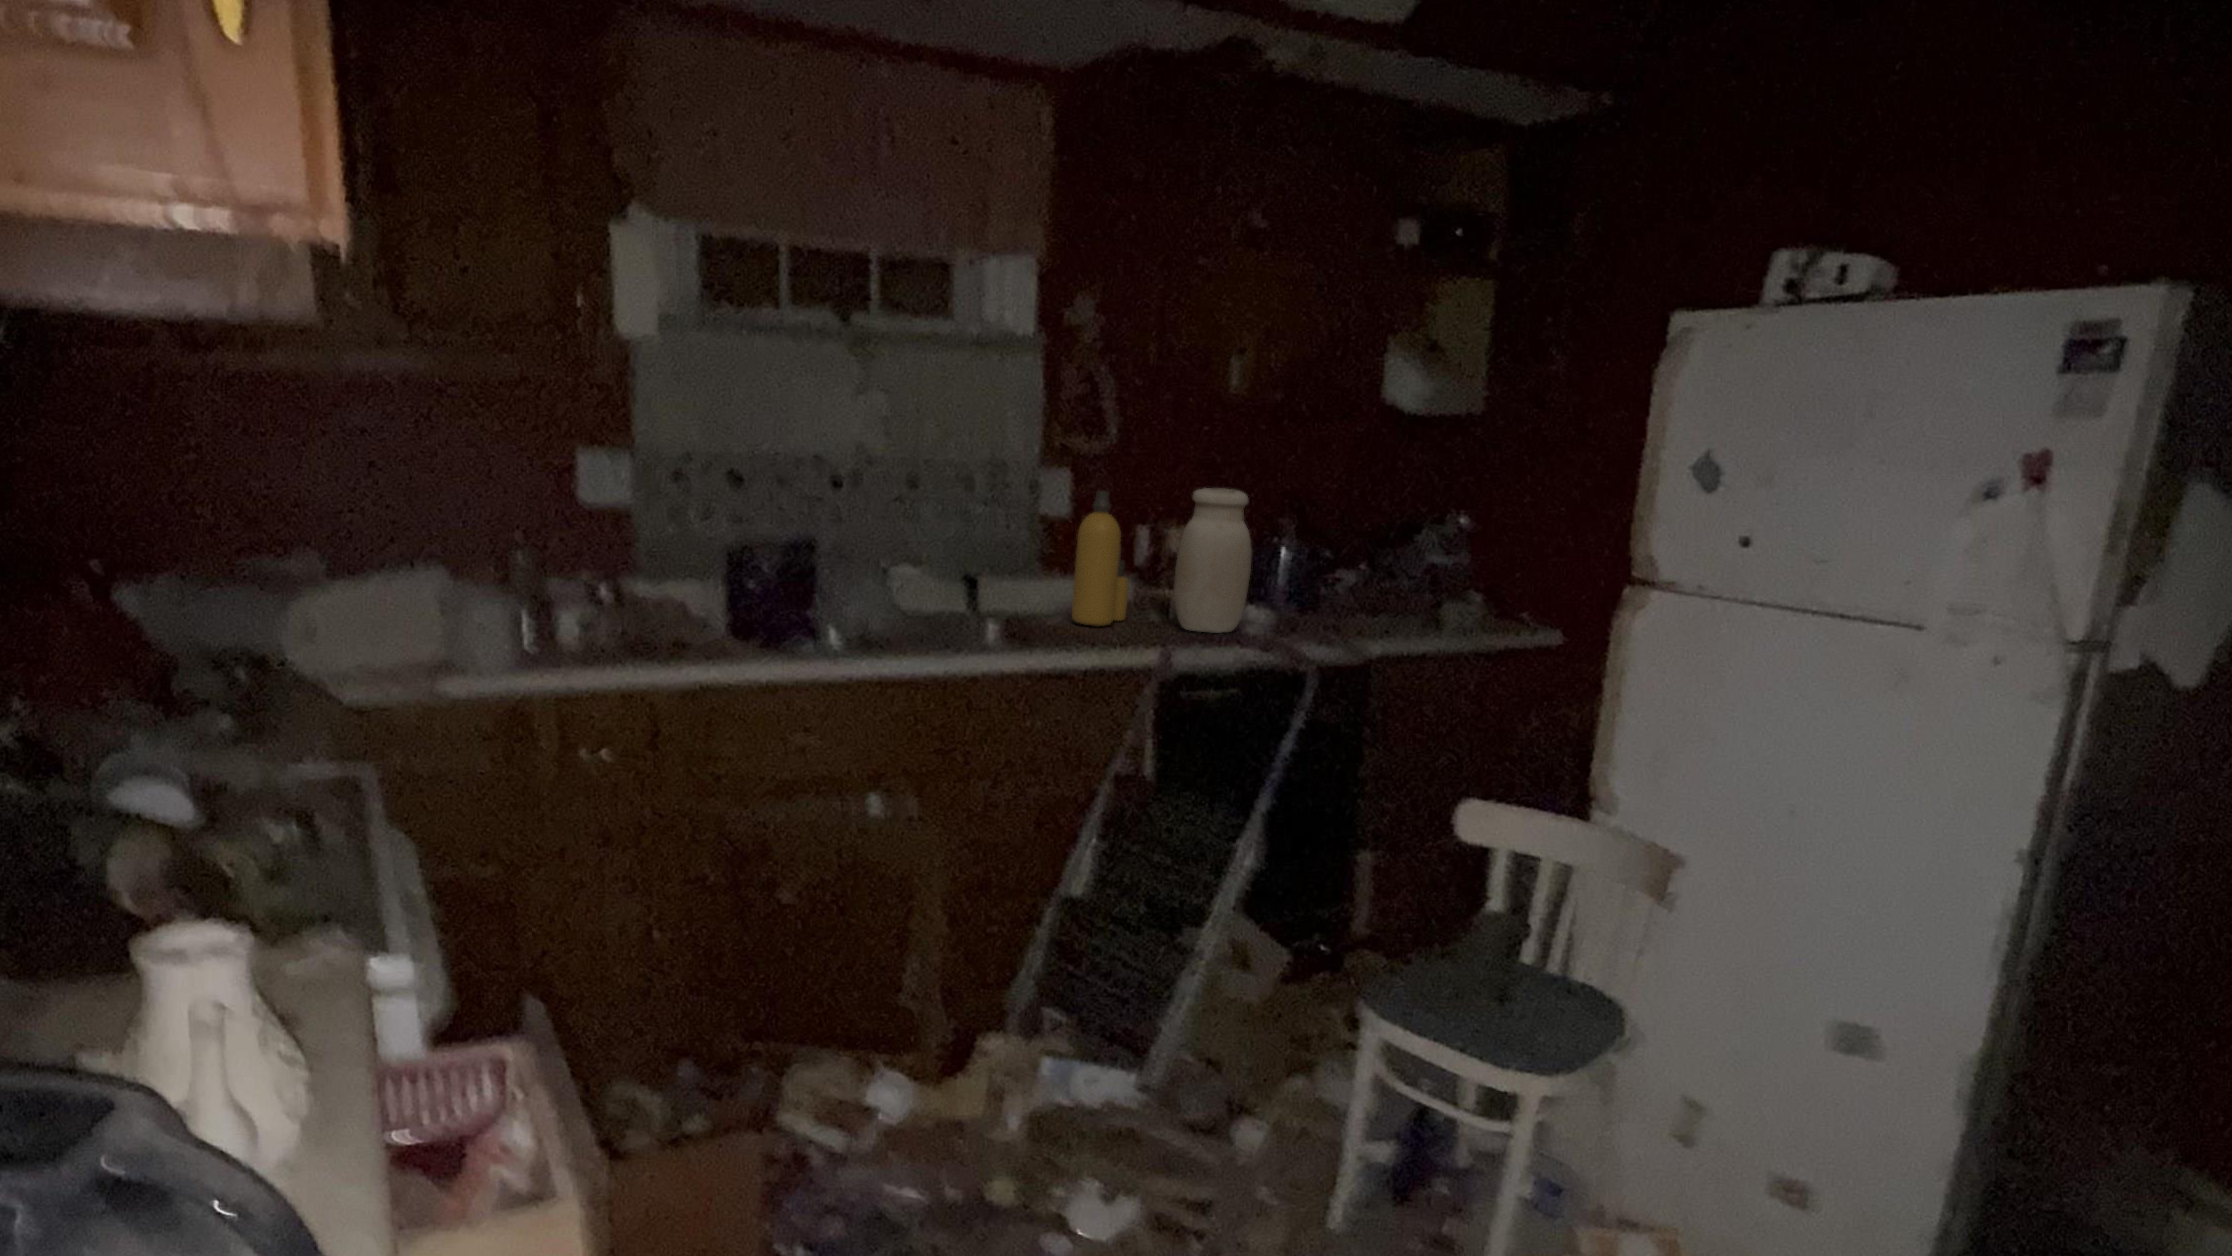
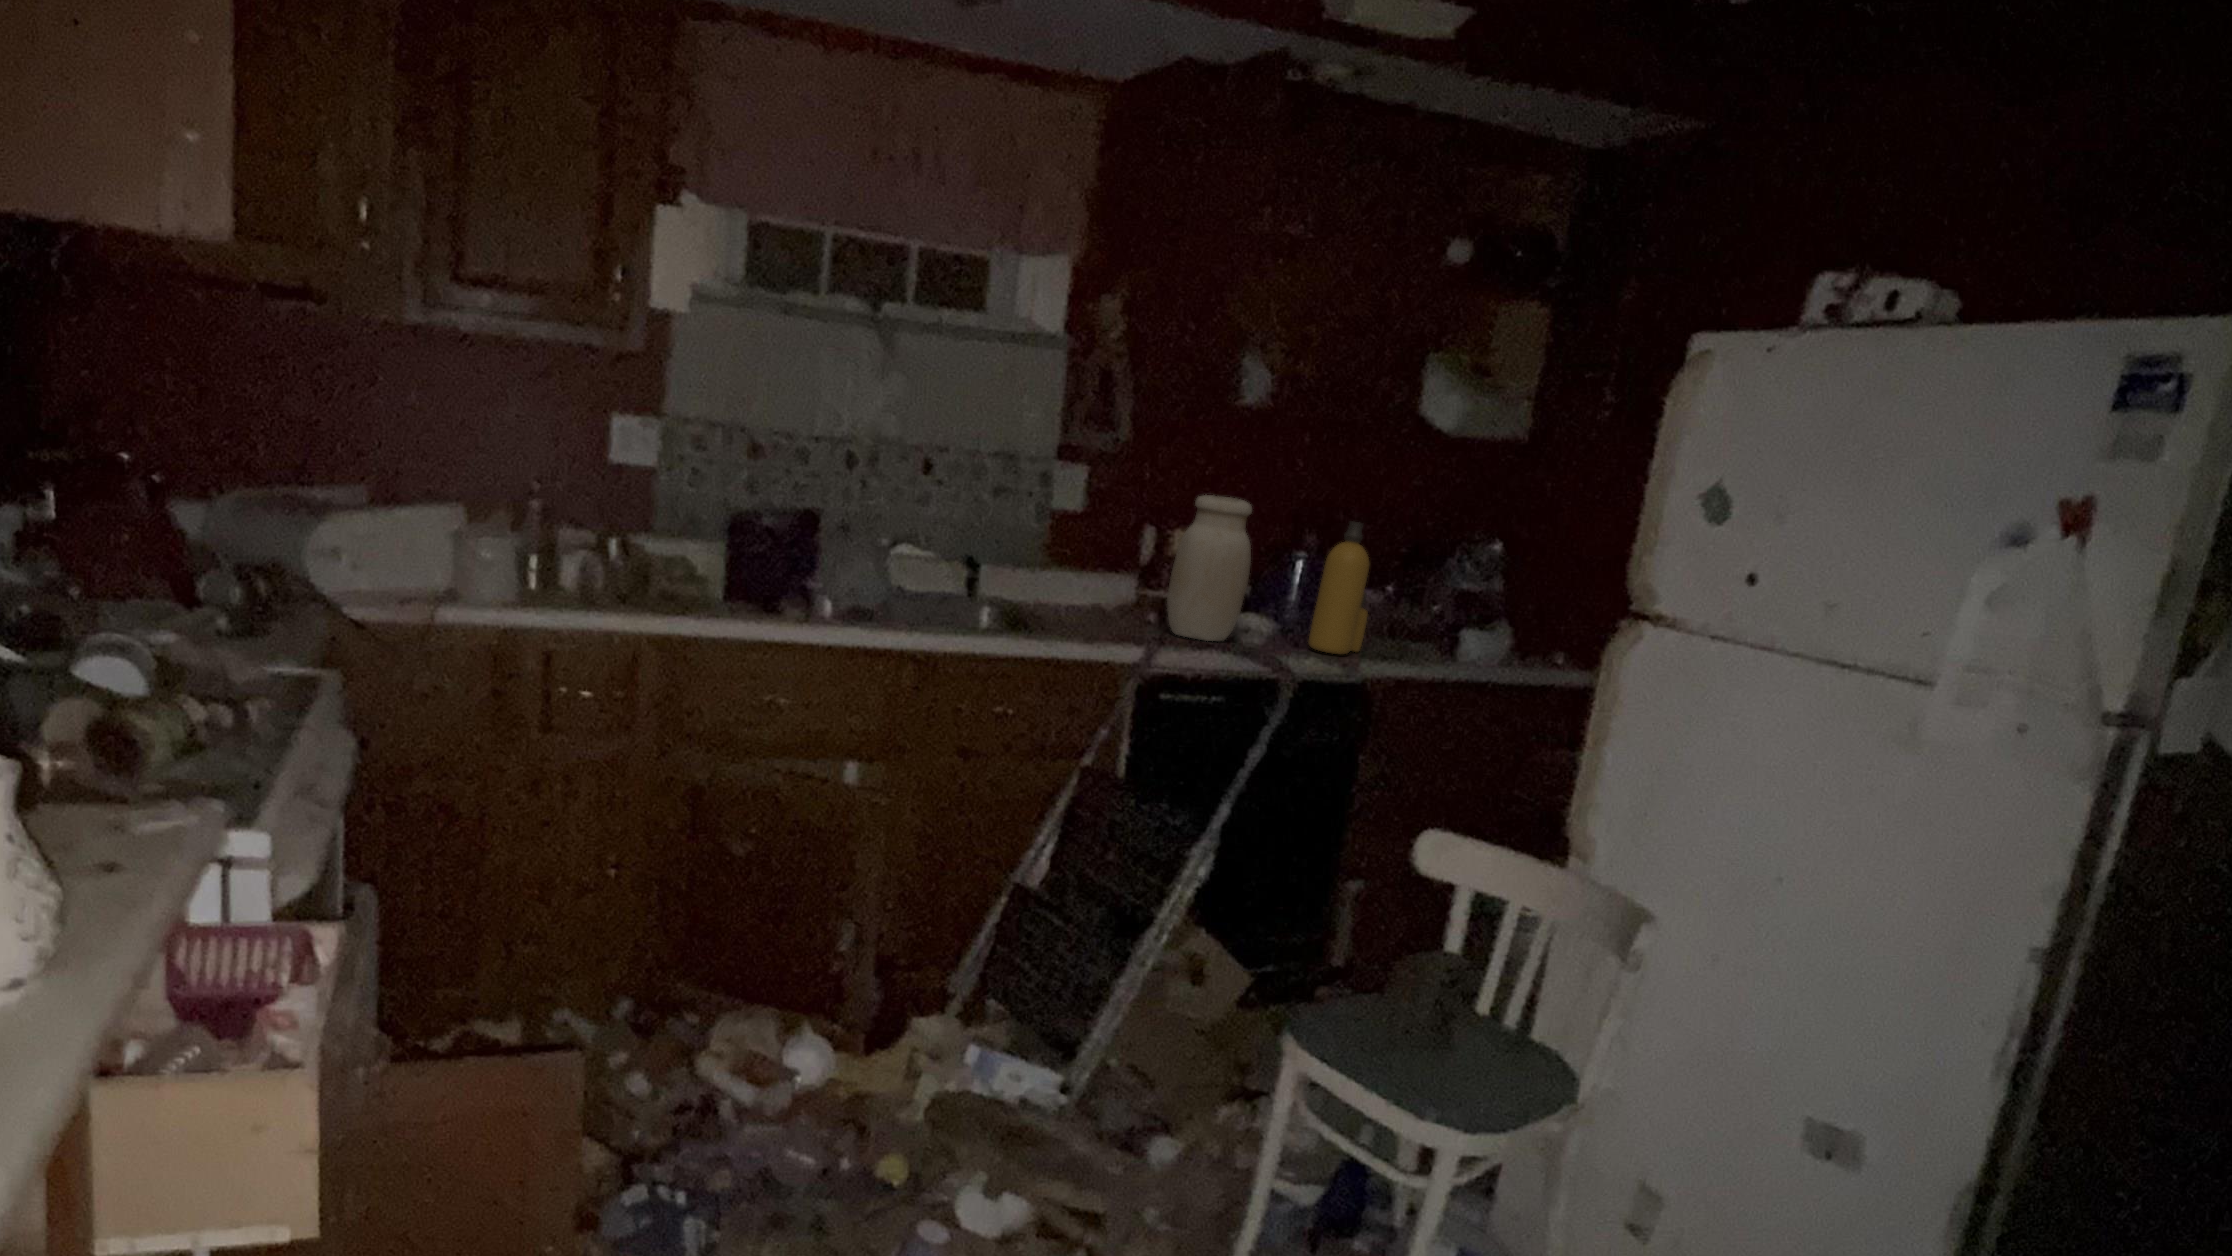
bottle: present [1072,491,1128,626] -> present [1309,521,1369,654]

